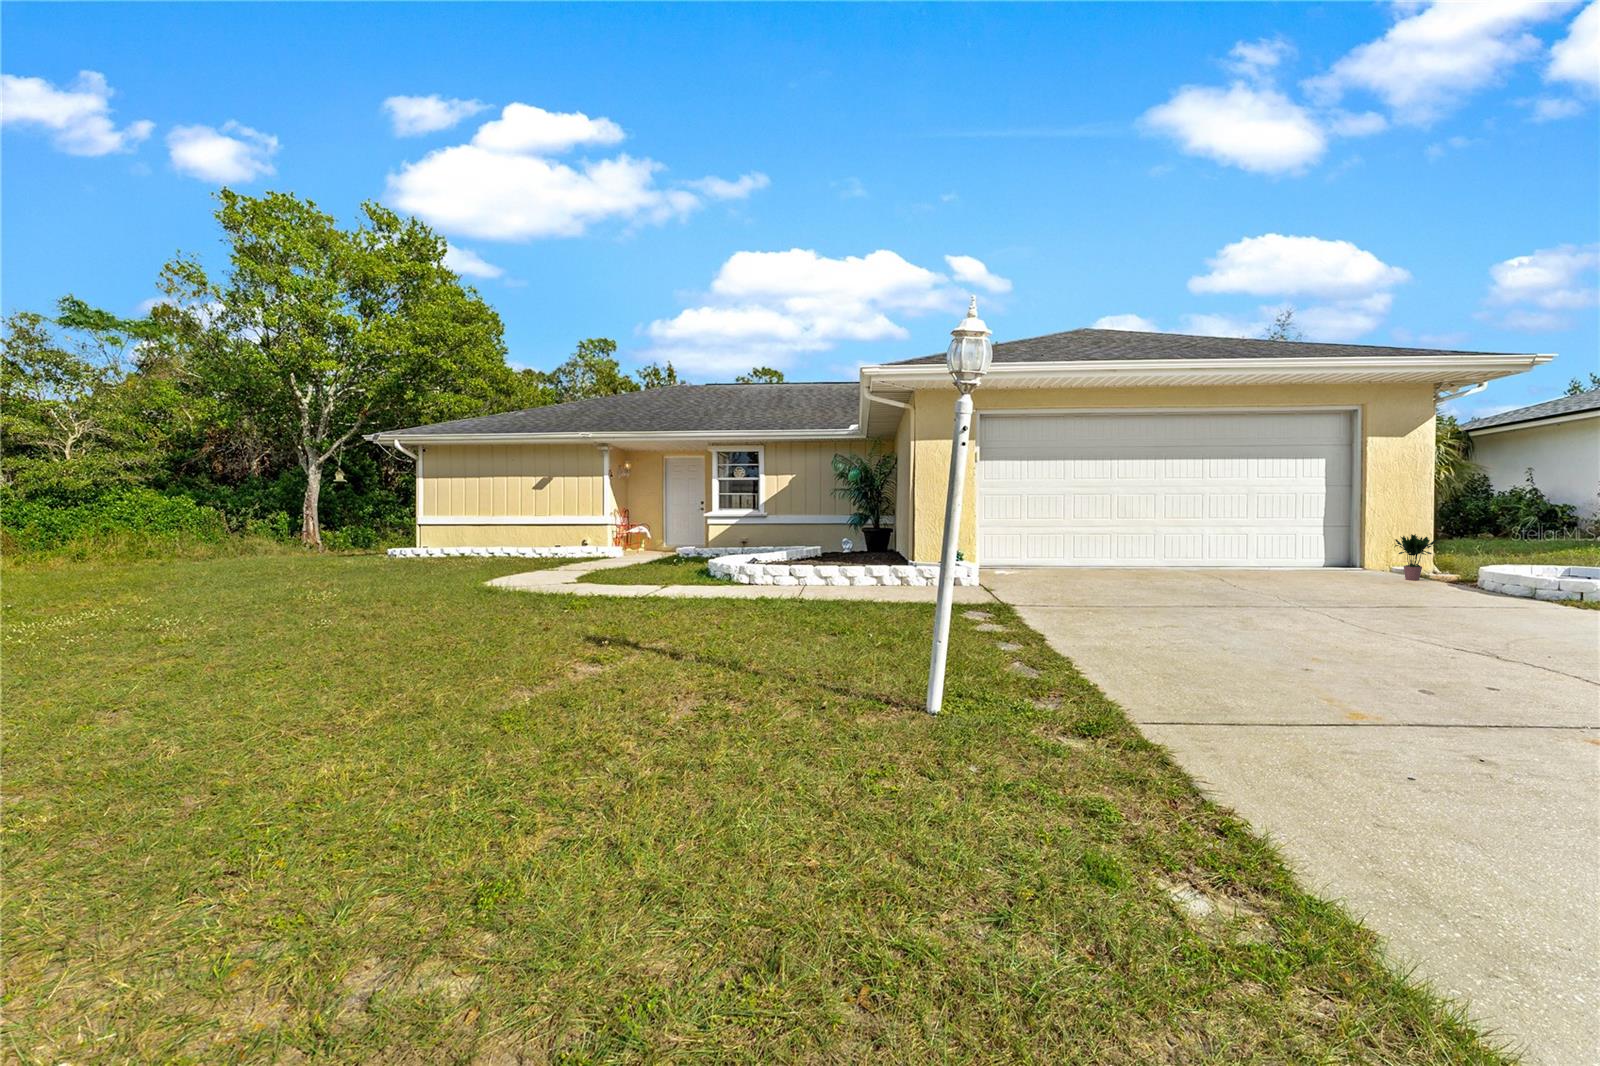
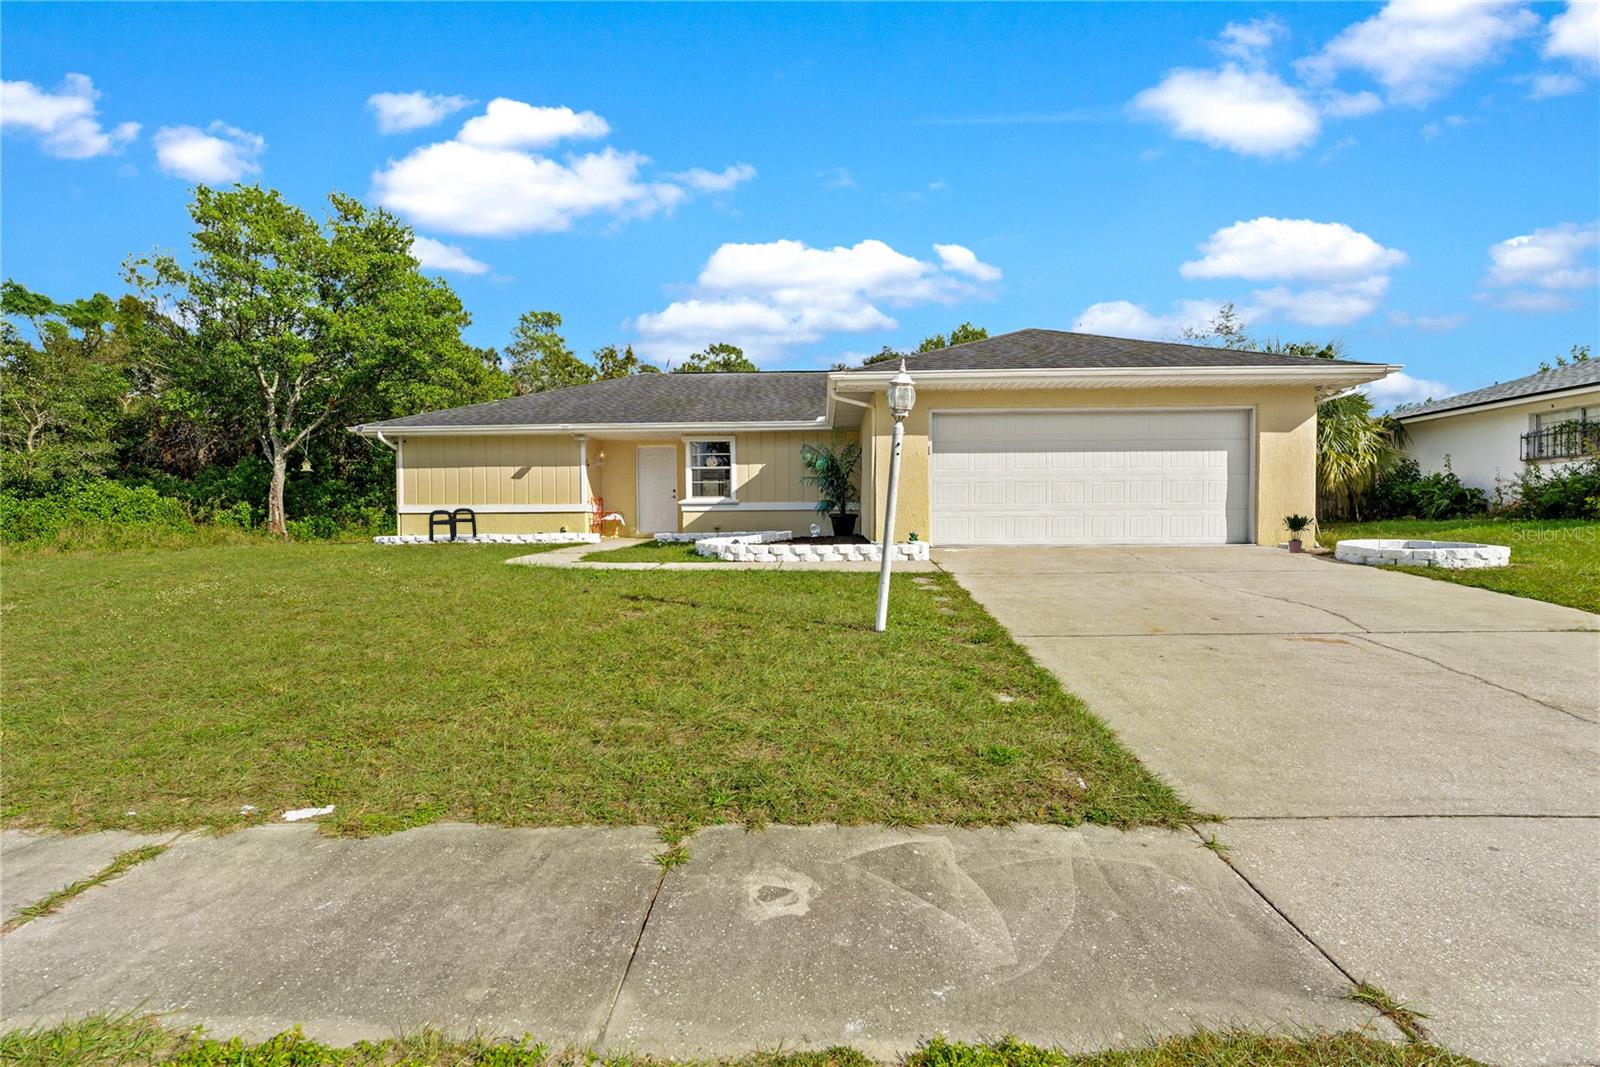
bench: none [446,520,497,553] -> present [429,508,477,541]

